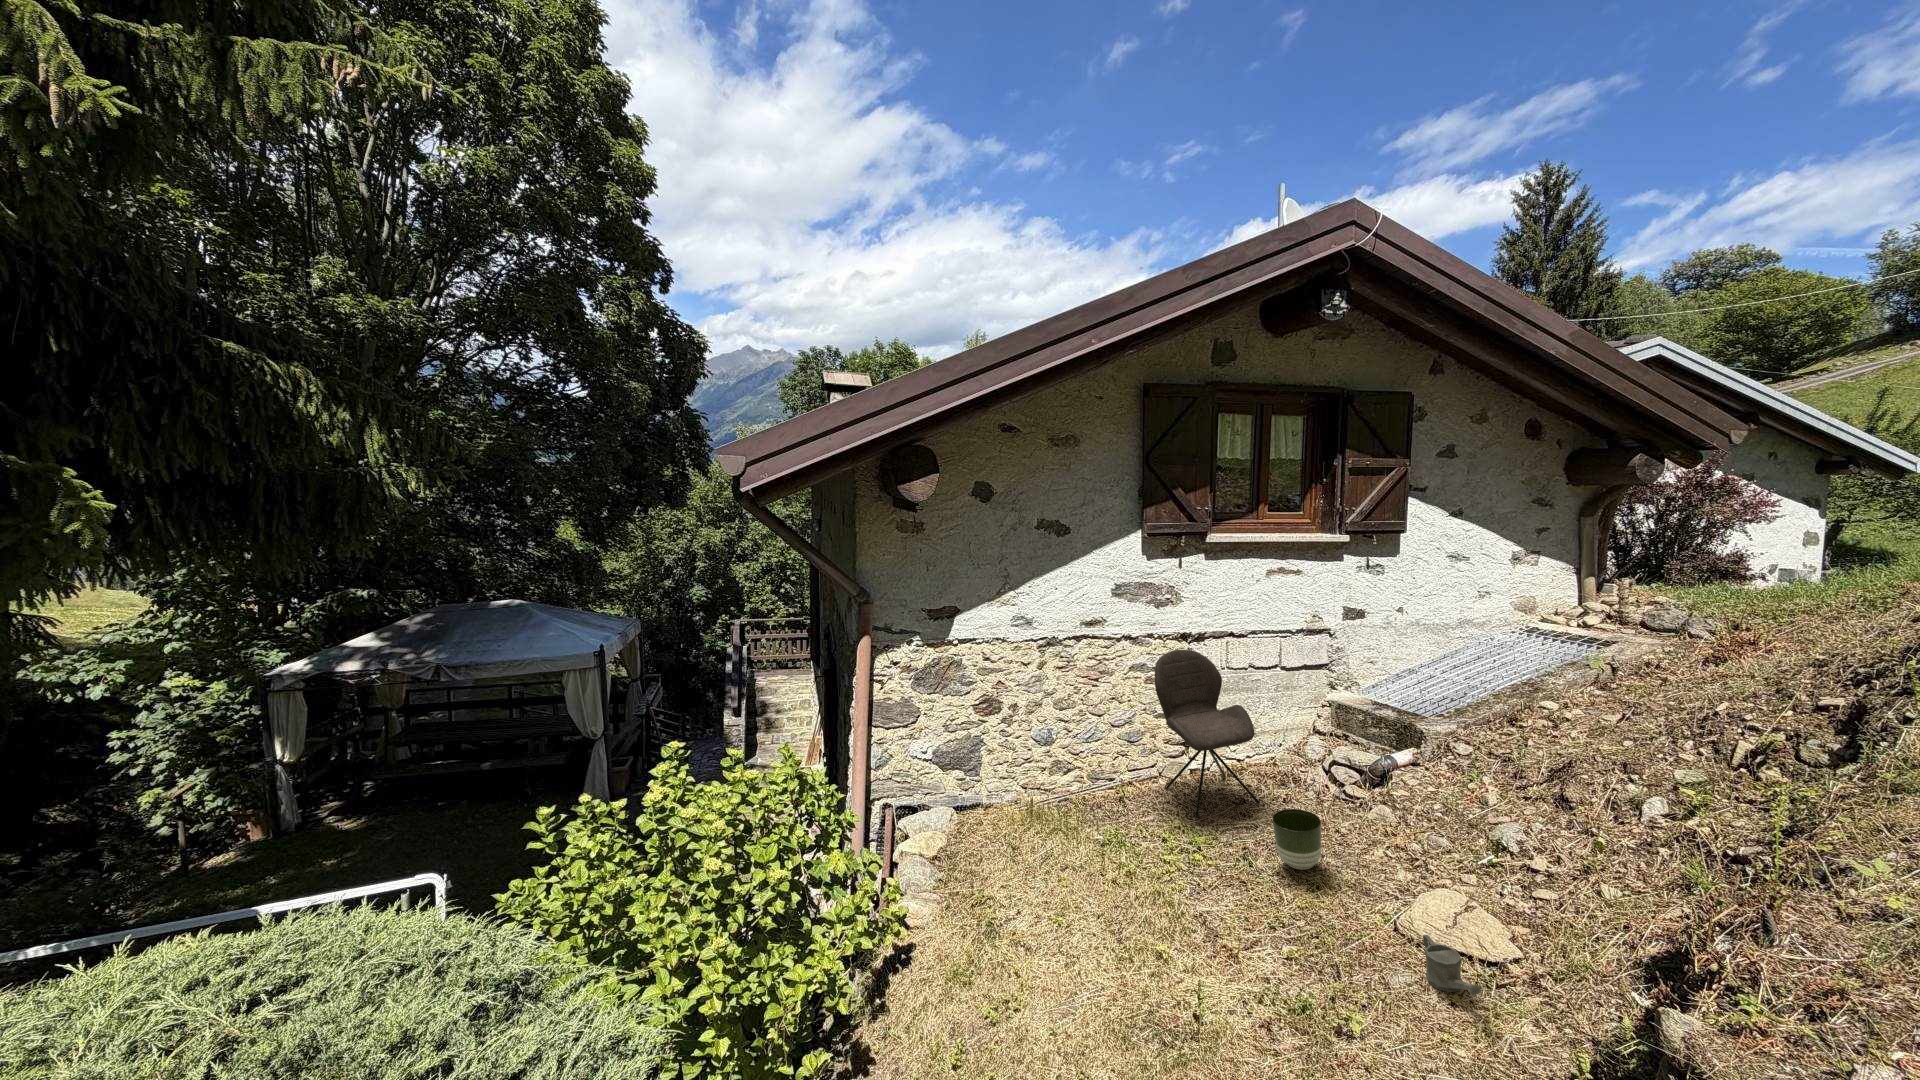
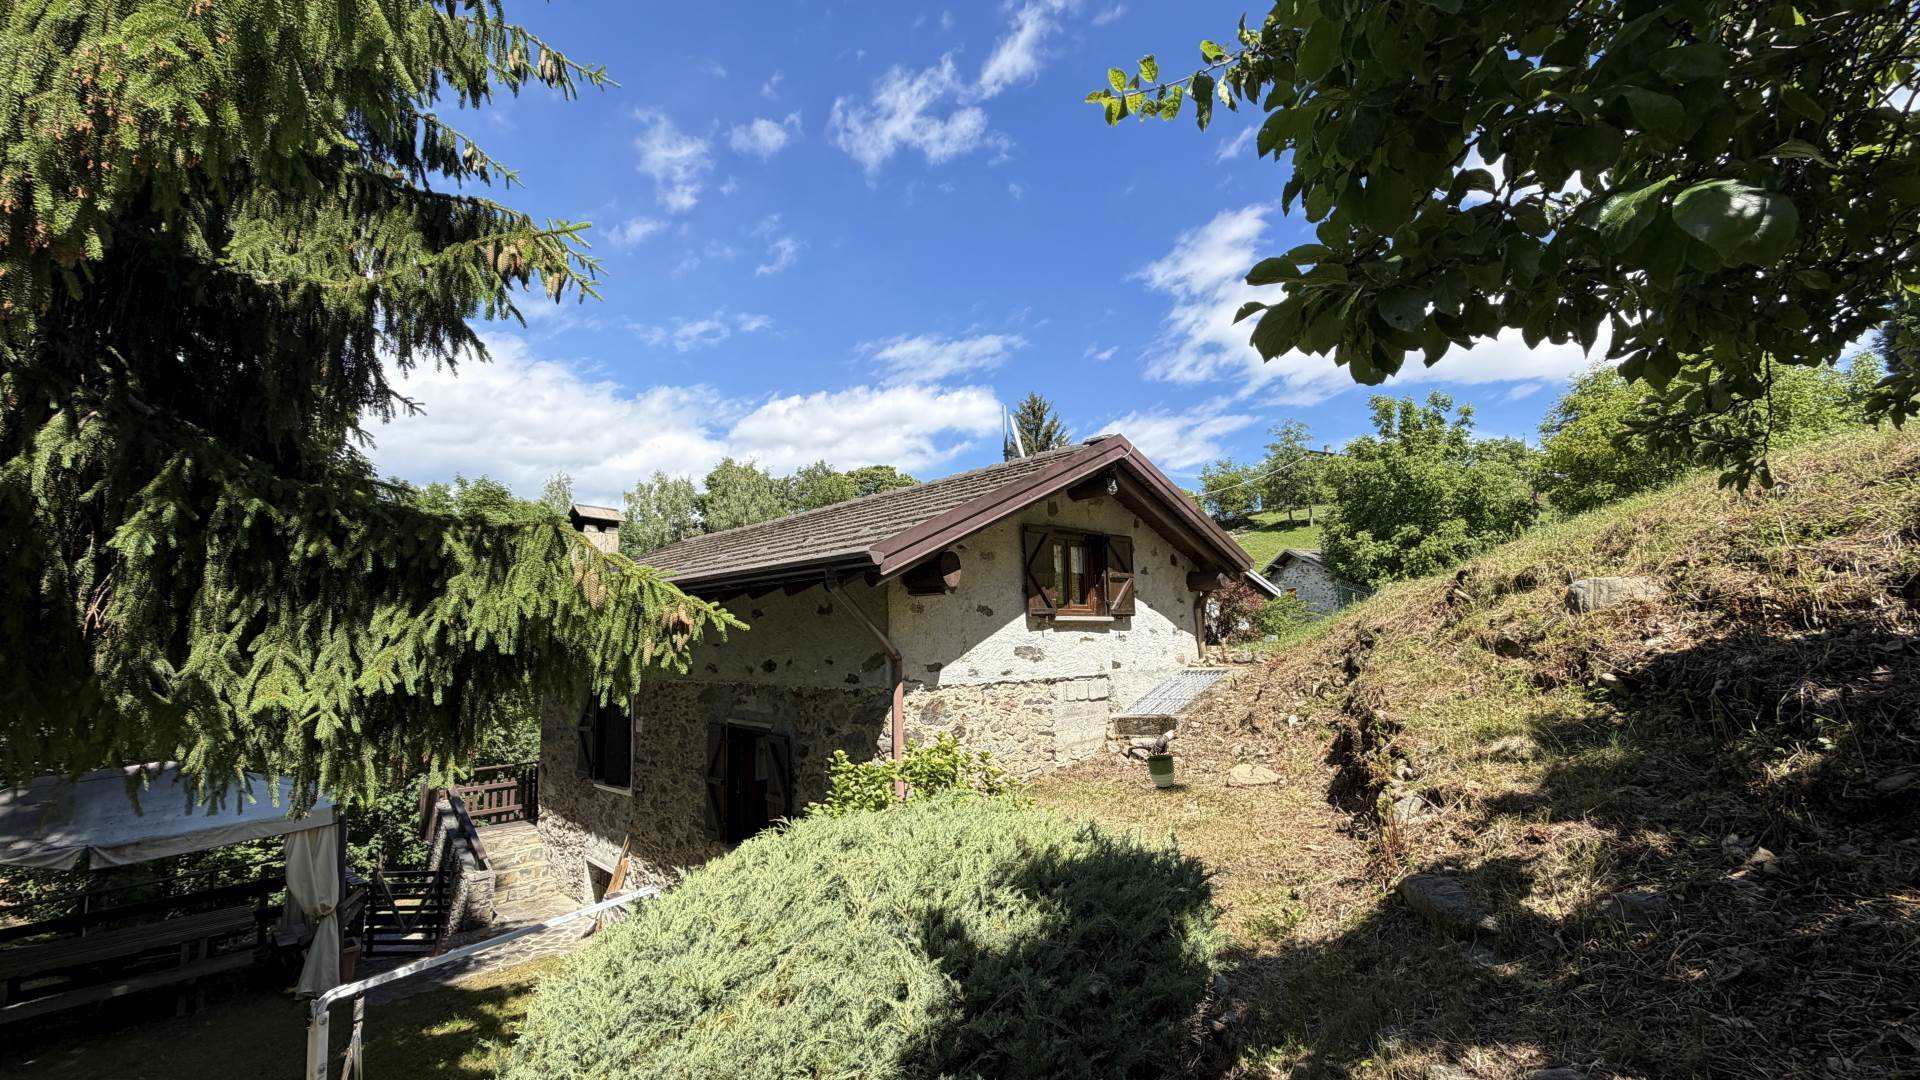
chair: present [1155,650,1260,817] -> none [1042,688,1117,787]
watering can: present [1423,935,1481,995] -> none [1246,779,1282,799]

